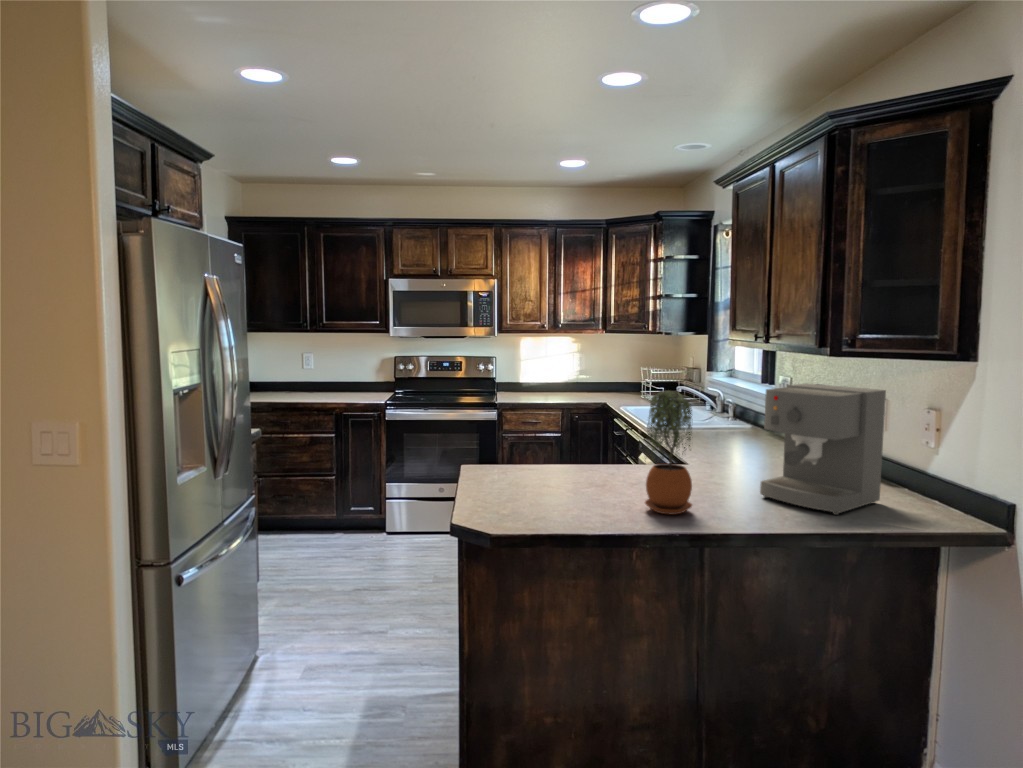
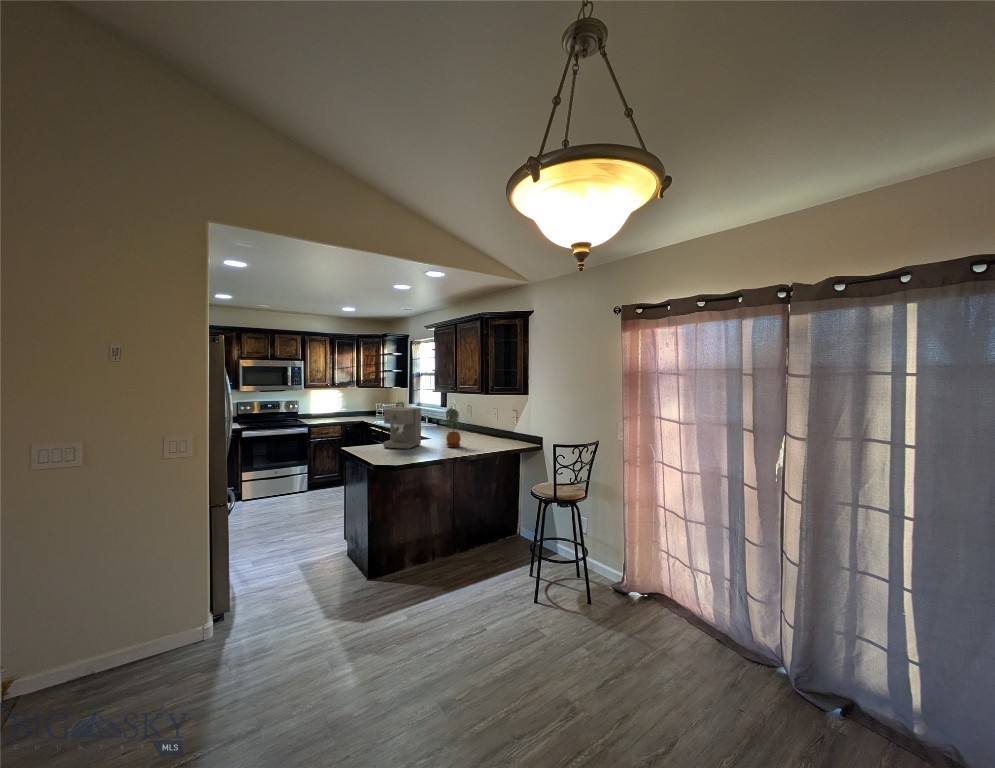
coffee maker: present [760,383,886,515] -> present [383,407,421,449]

